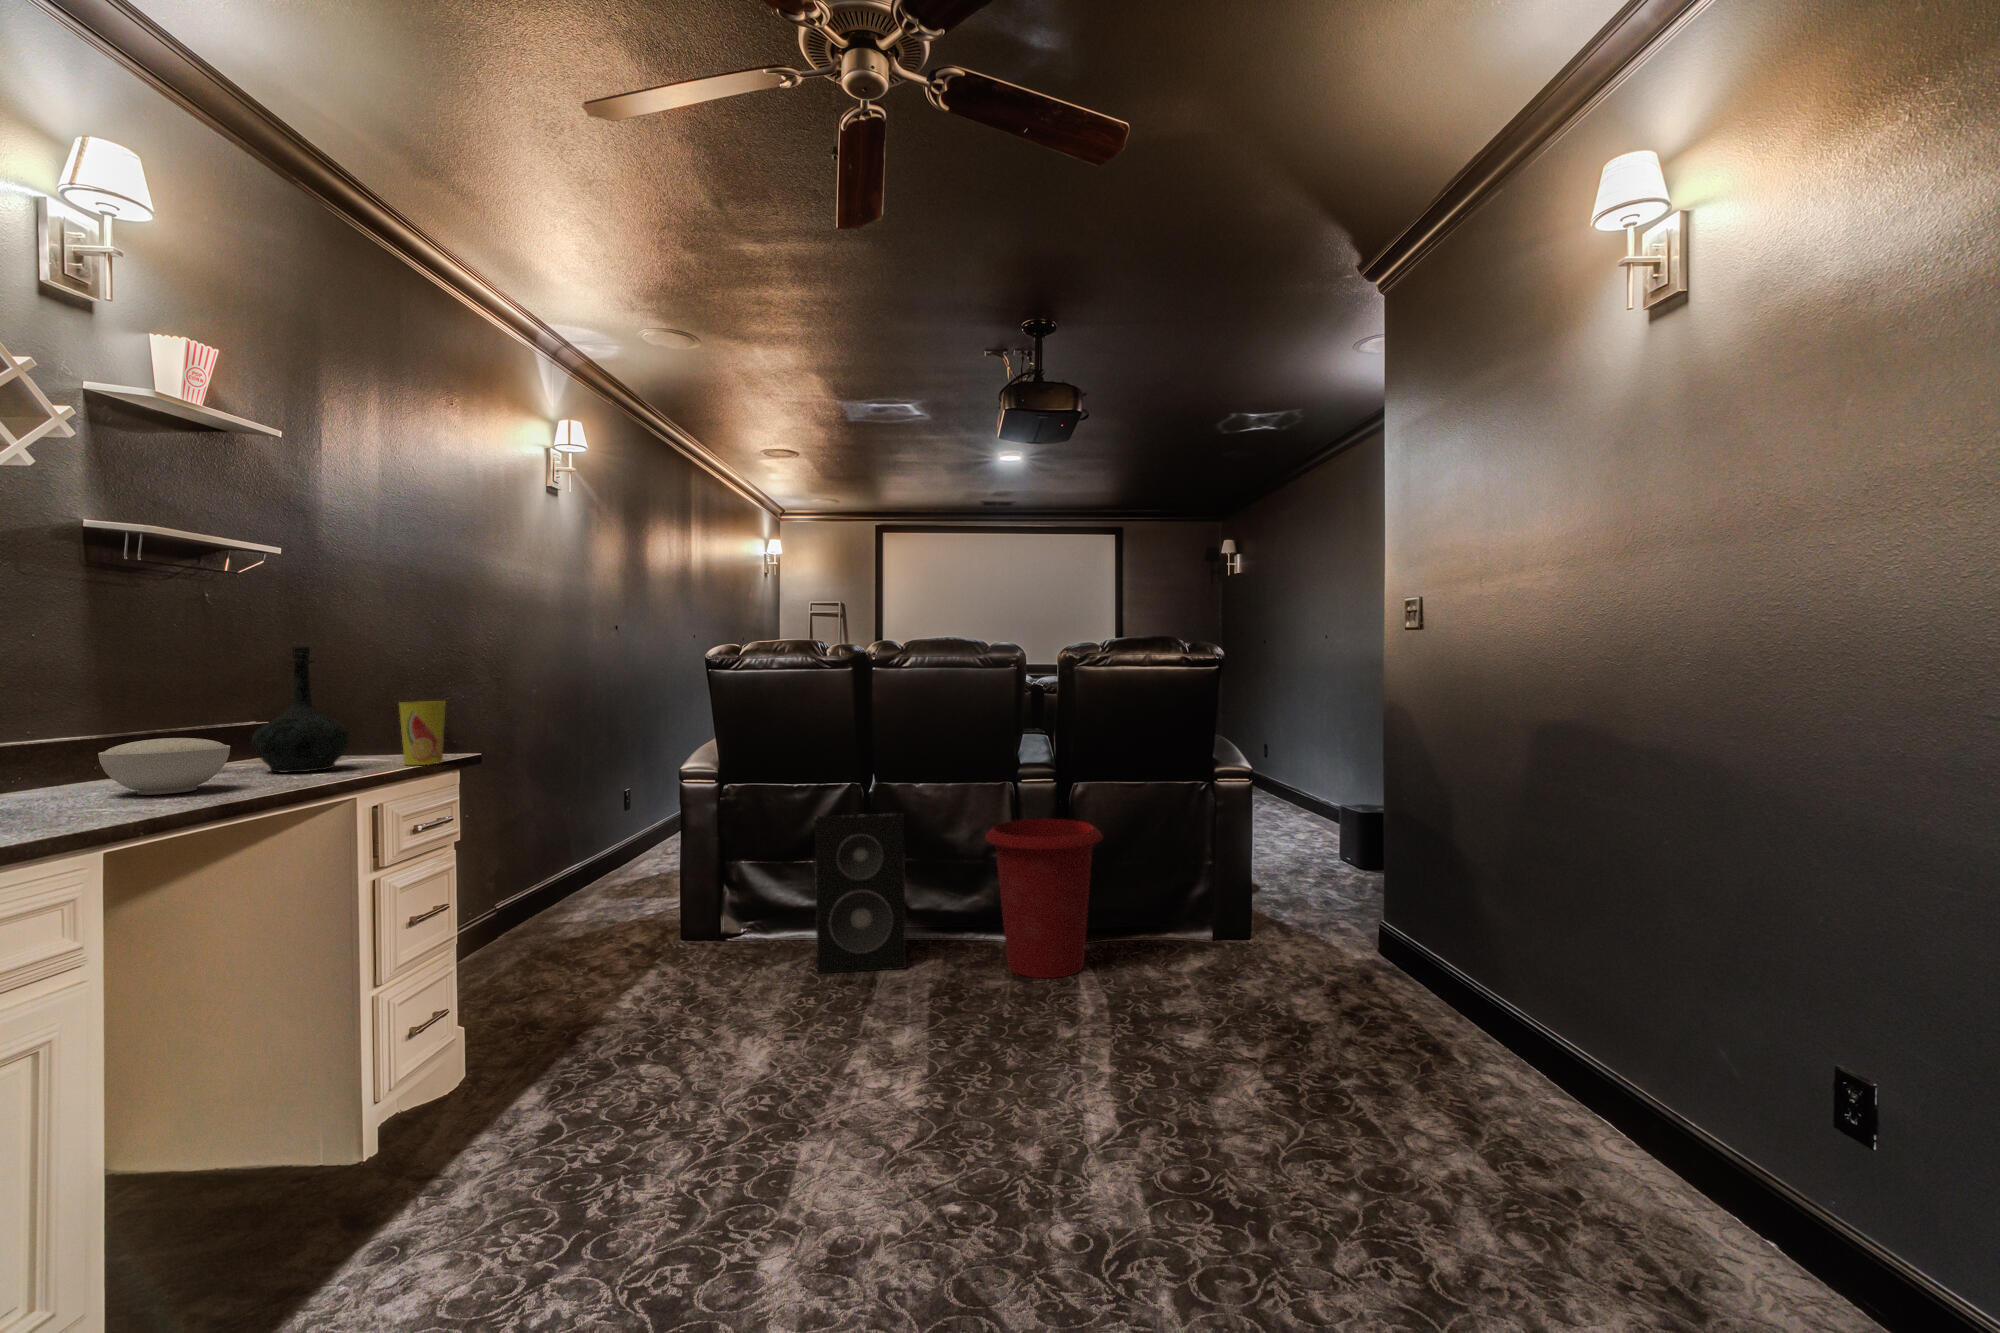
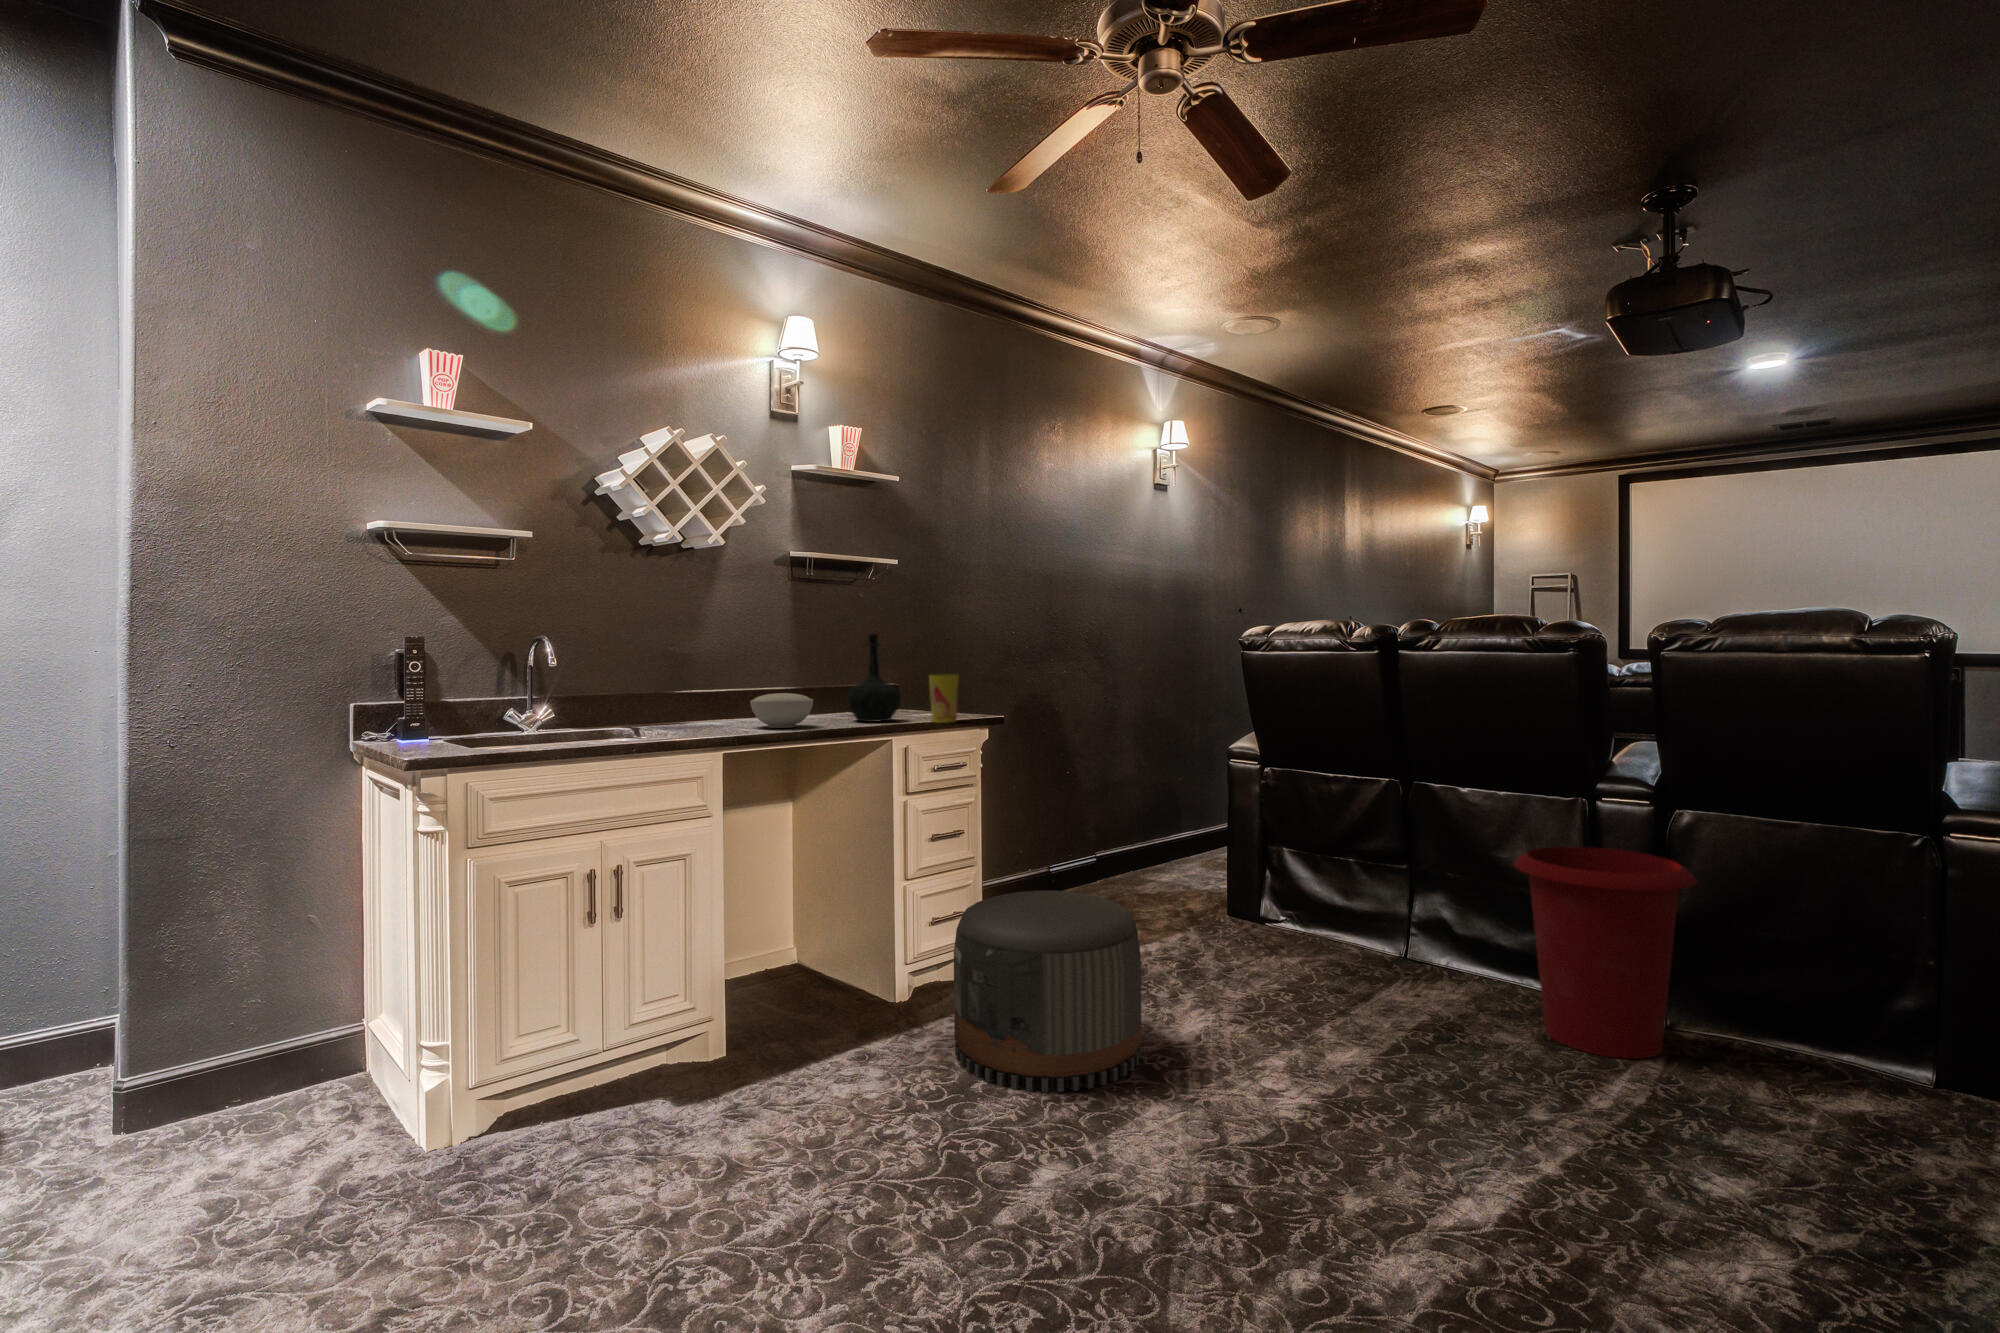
speaker: present [815,813,906,973] -> none [1317,808,1429,994]
pouf: none [510,944,749,1202] -> present [954,891,1142,1092]

